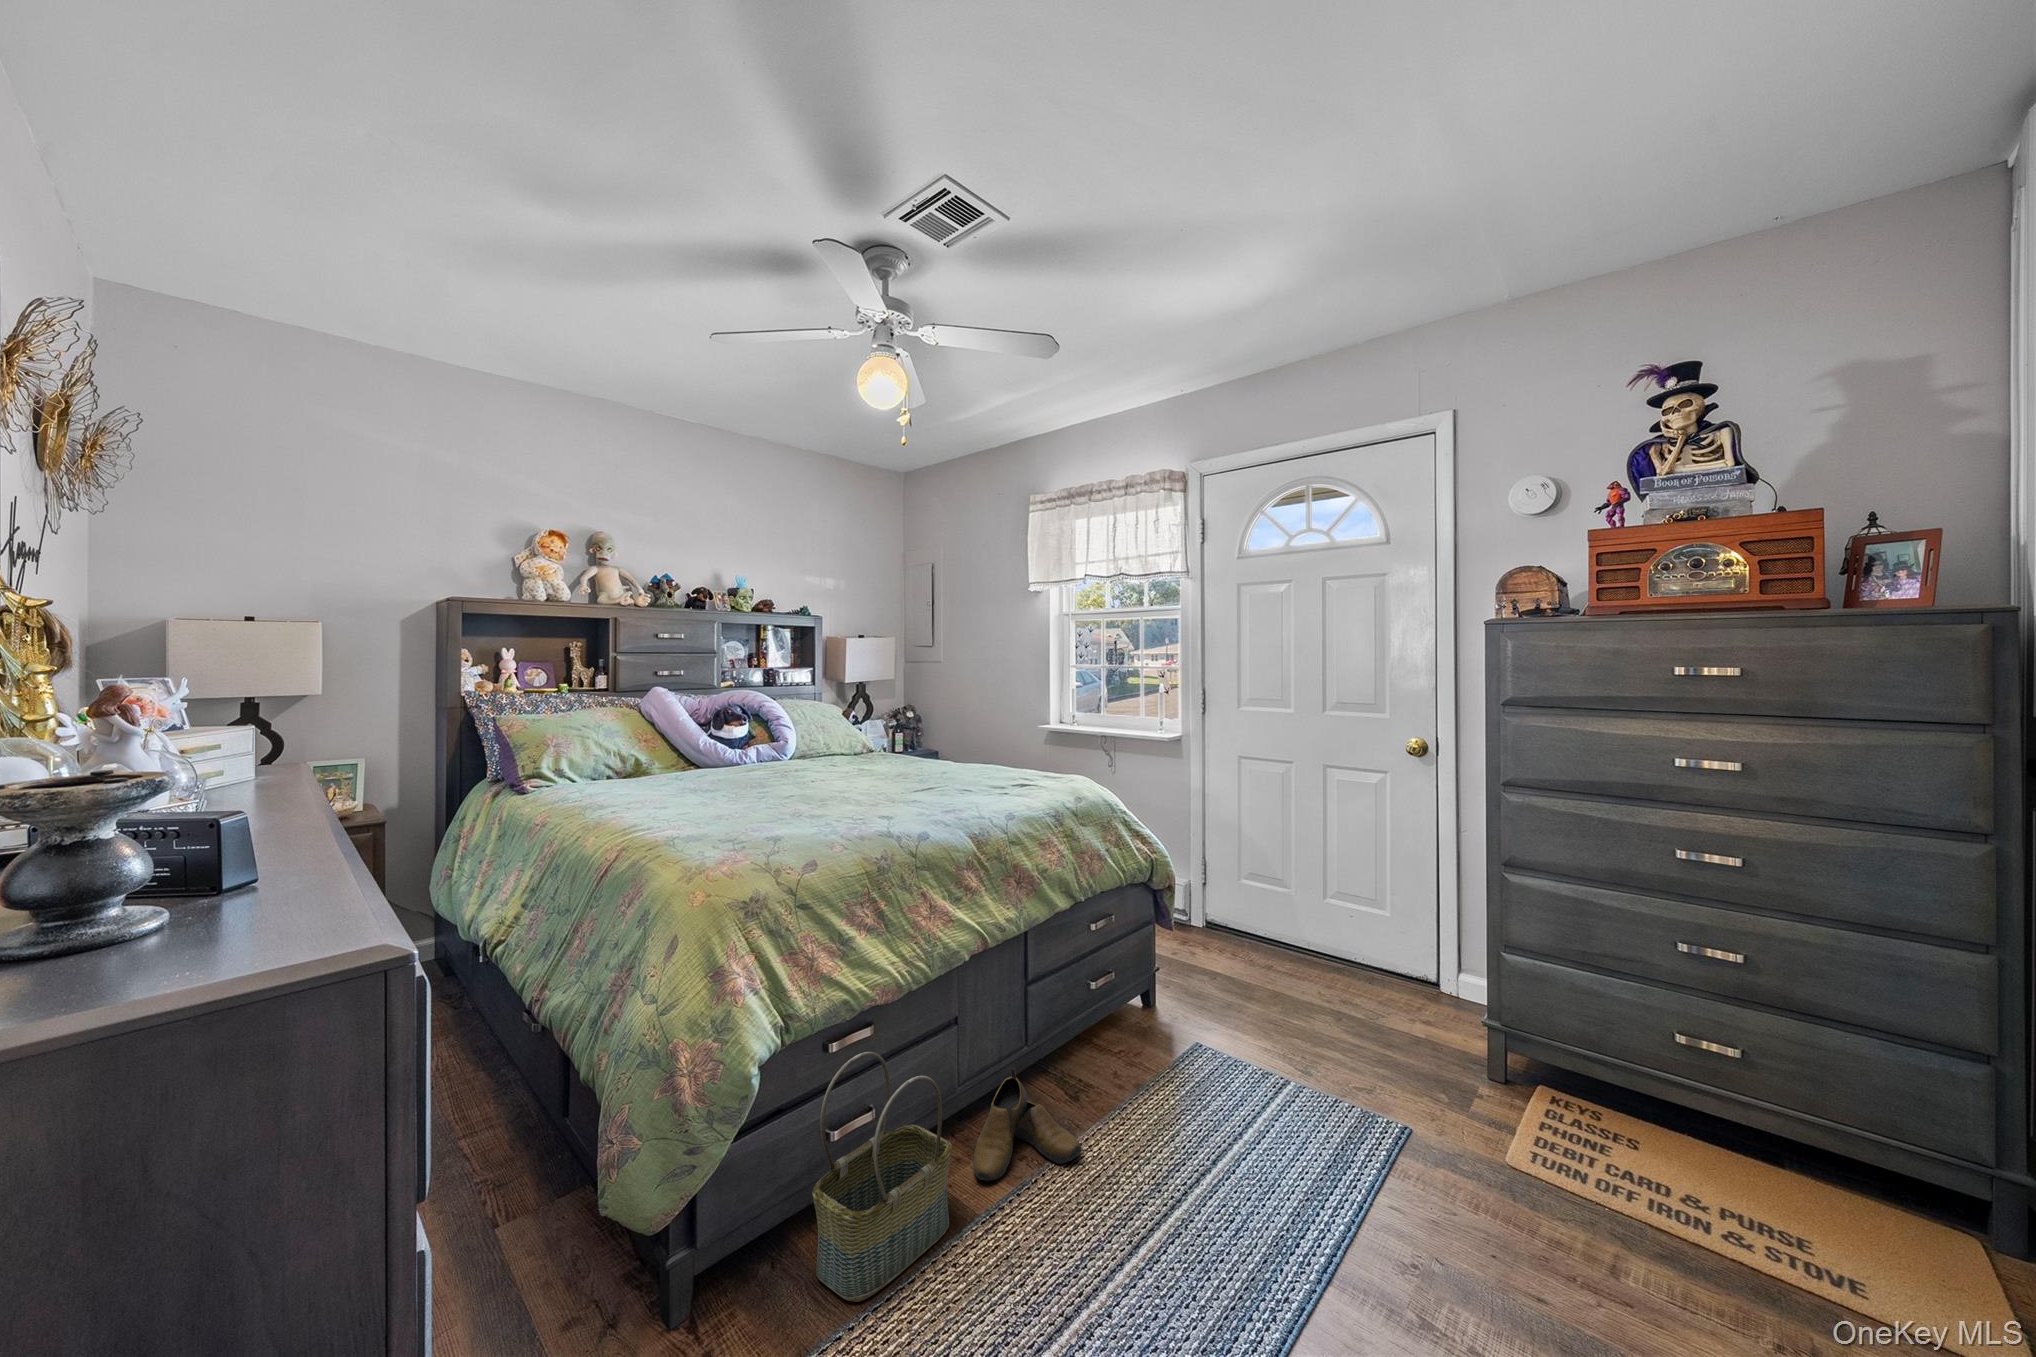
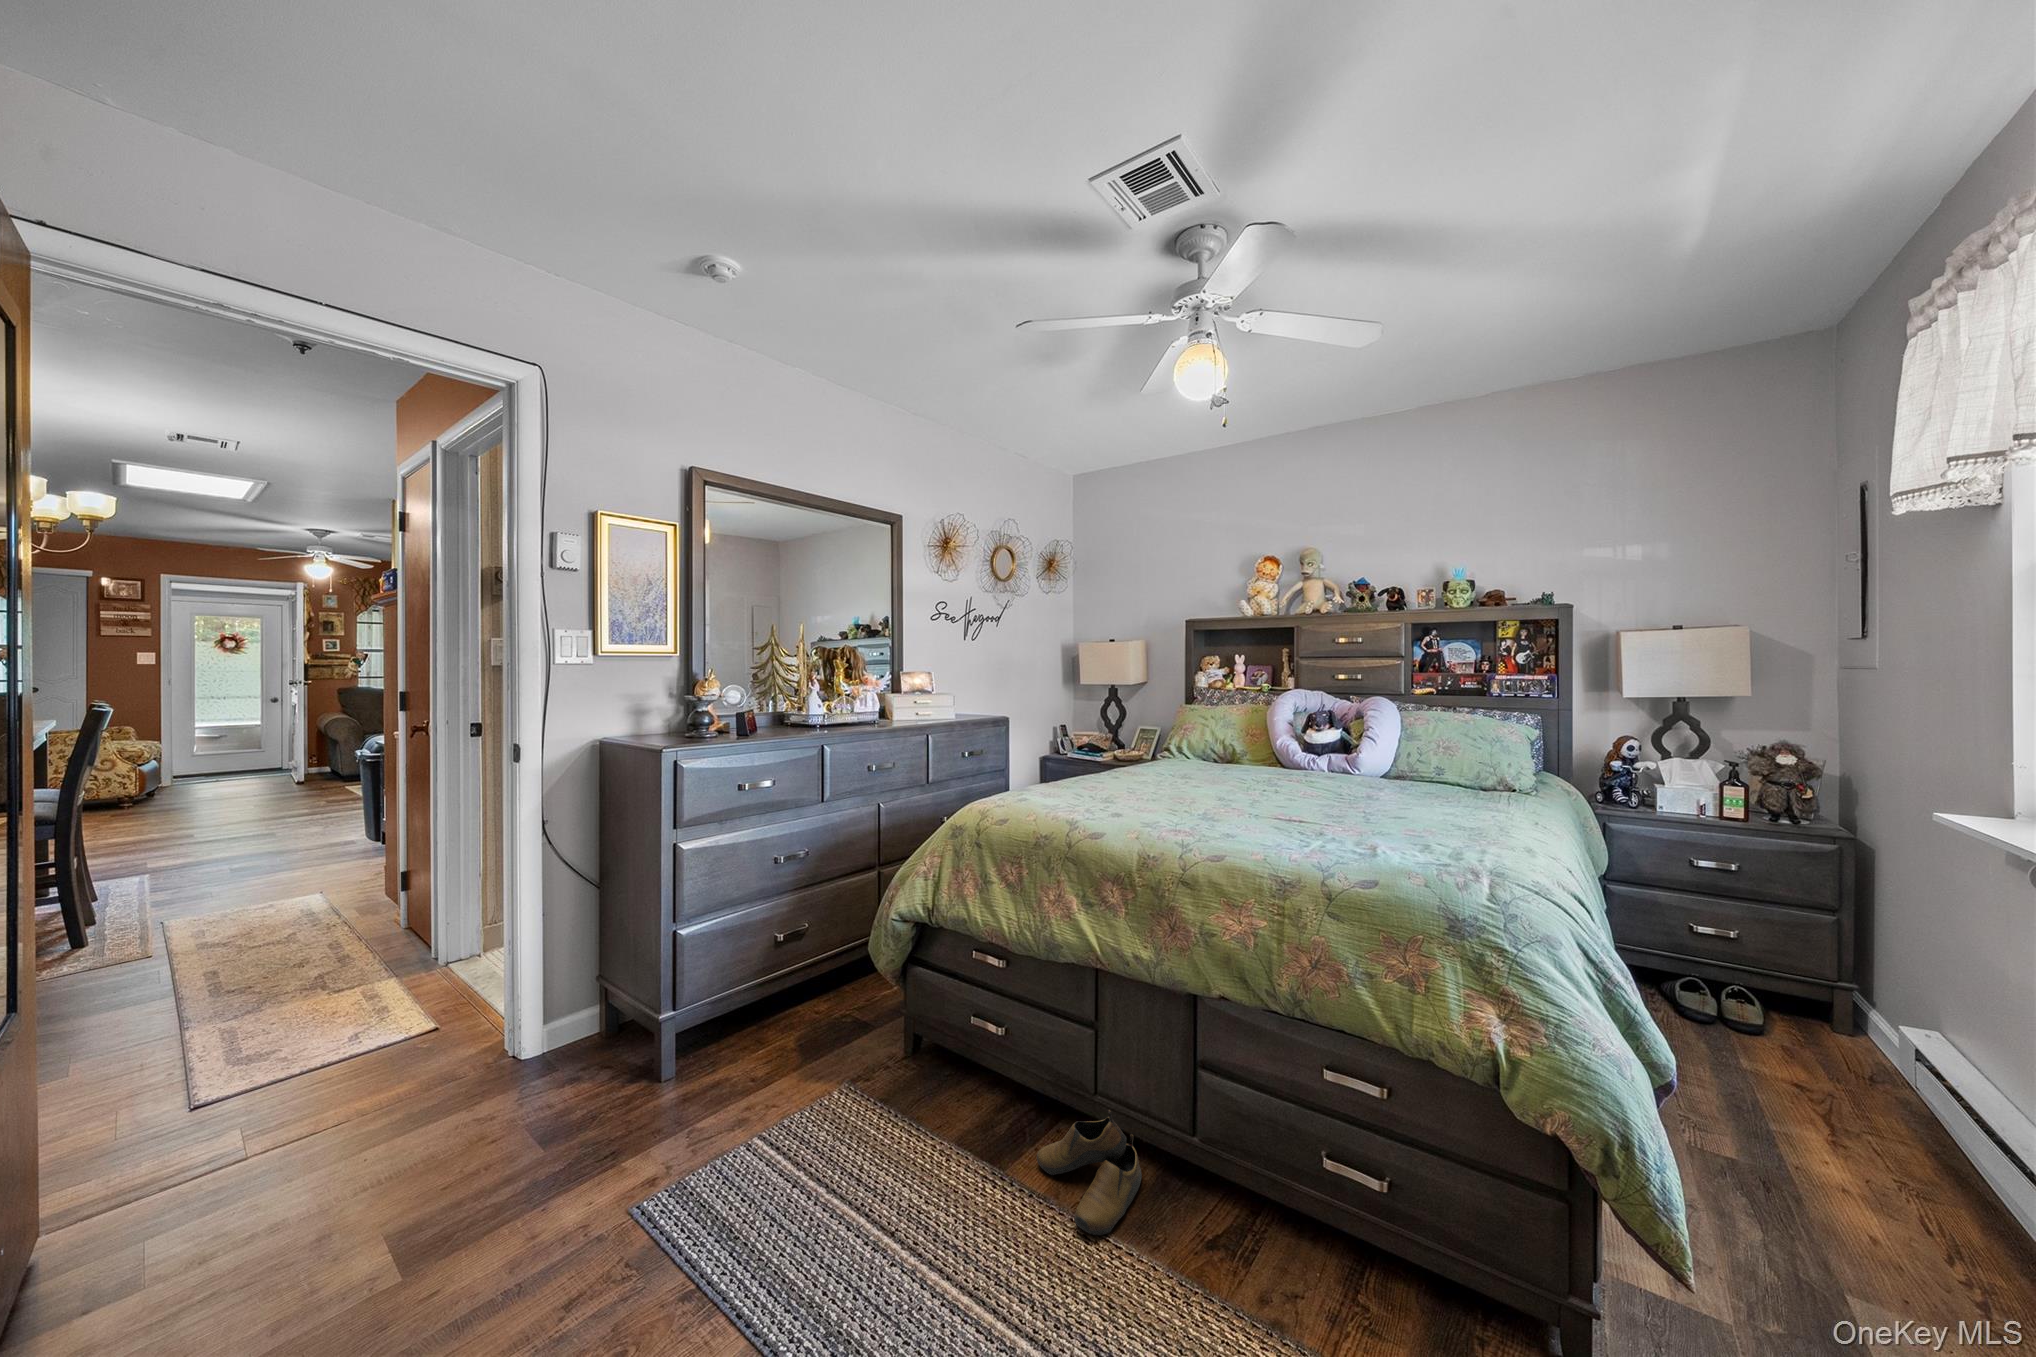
basket: present [812,1052,952,1302] -> none [916,975,1019,1149]

